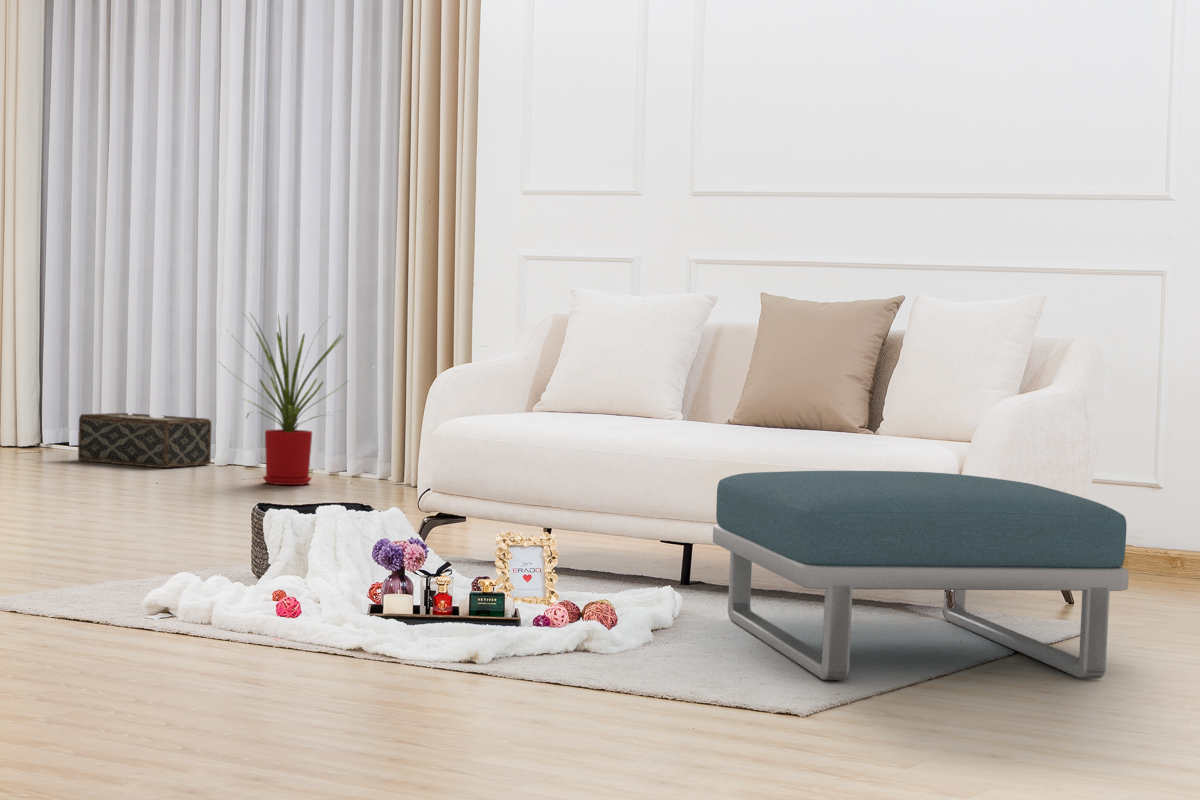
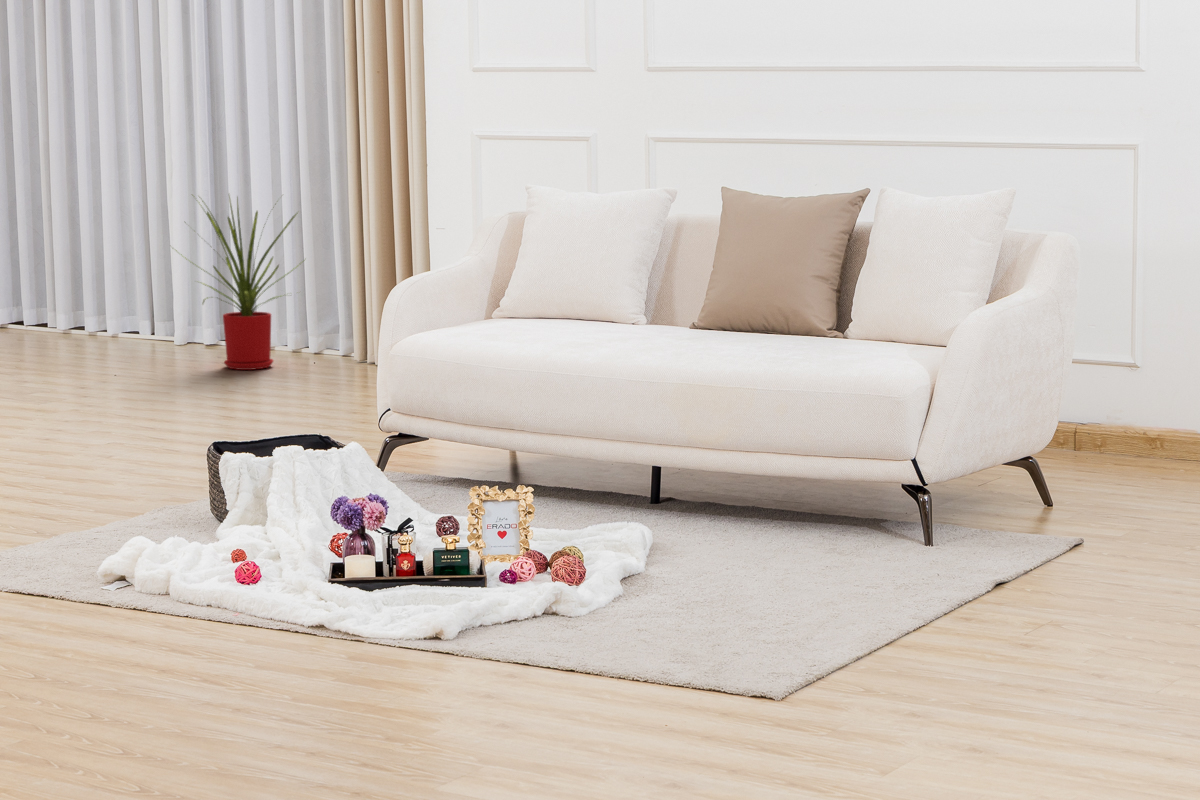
woven basket: present [78,413,211,468] -> none [33,292,171,350]
footstool: present [713,471,1129,680] -> none [682,397,1111,642]

